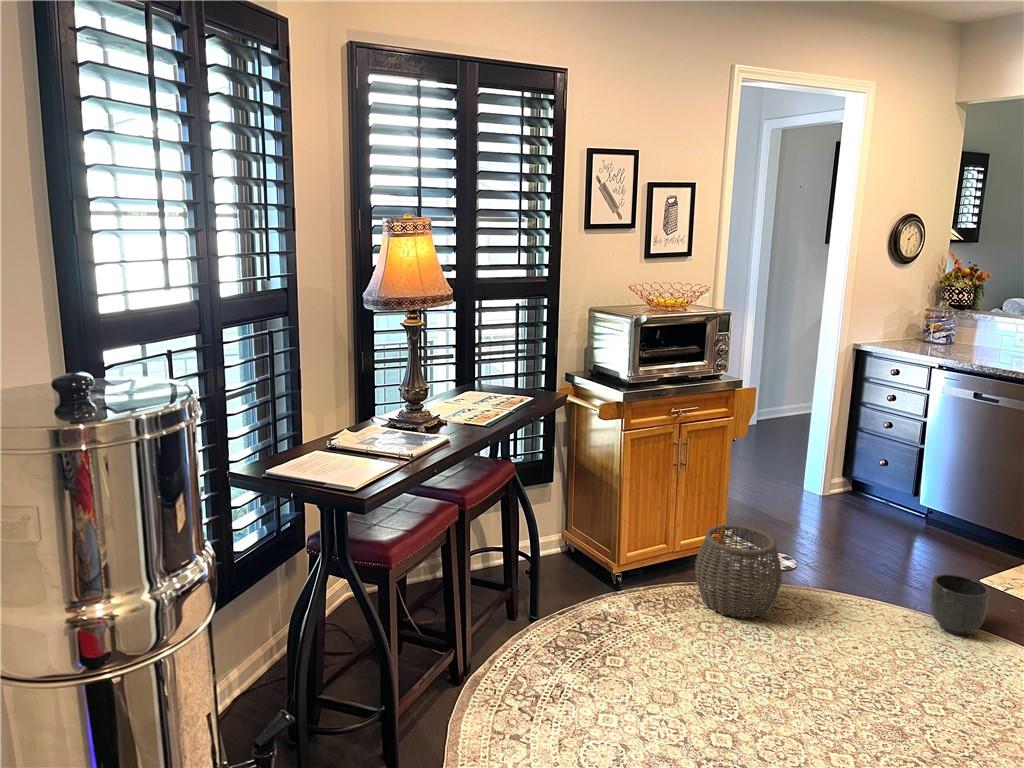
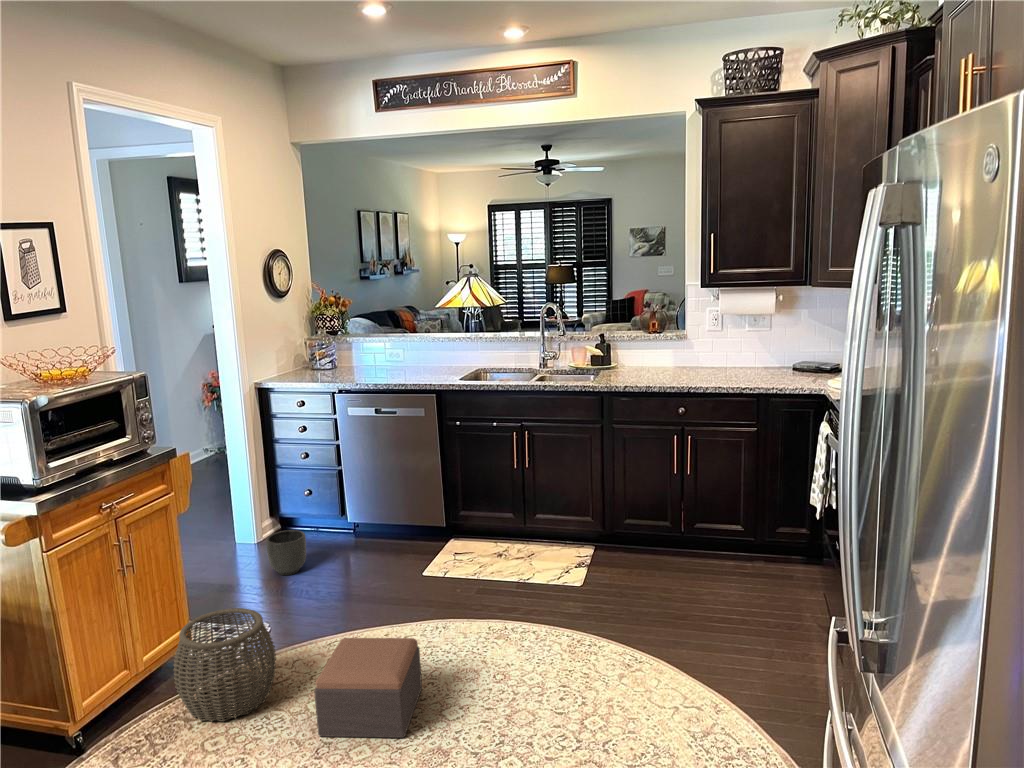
planter: present [930,574,990,635] -> present [266,530,306,575]
footstool: none [792,592,920,704] -> present [314,638,422,738]

